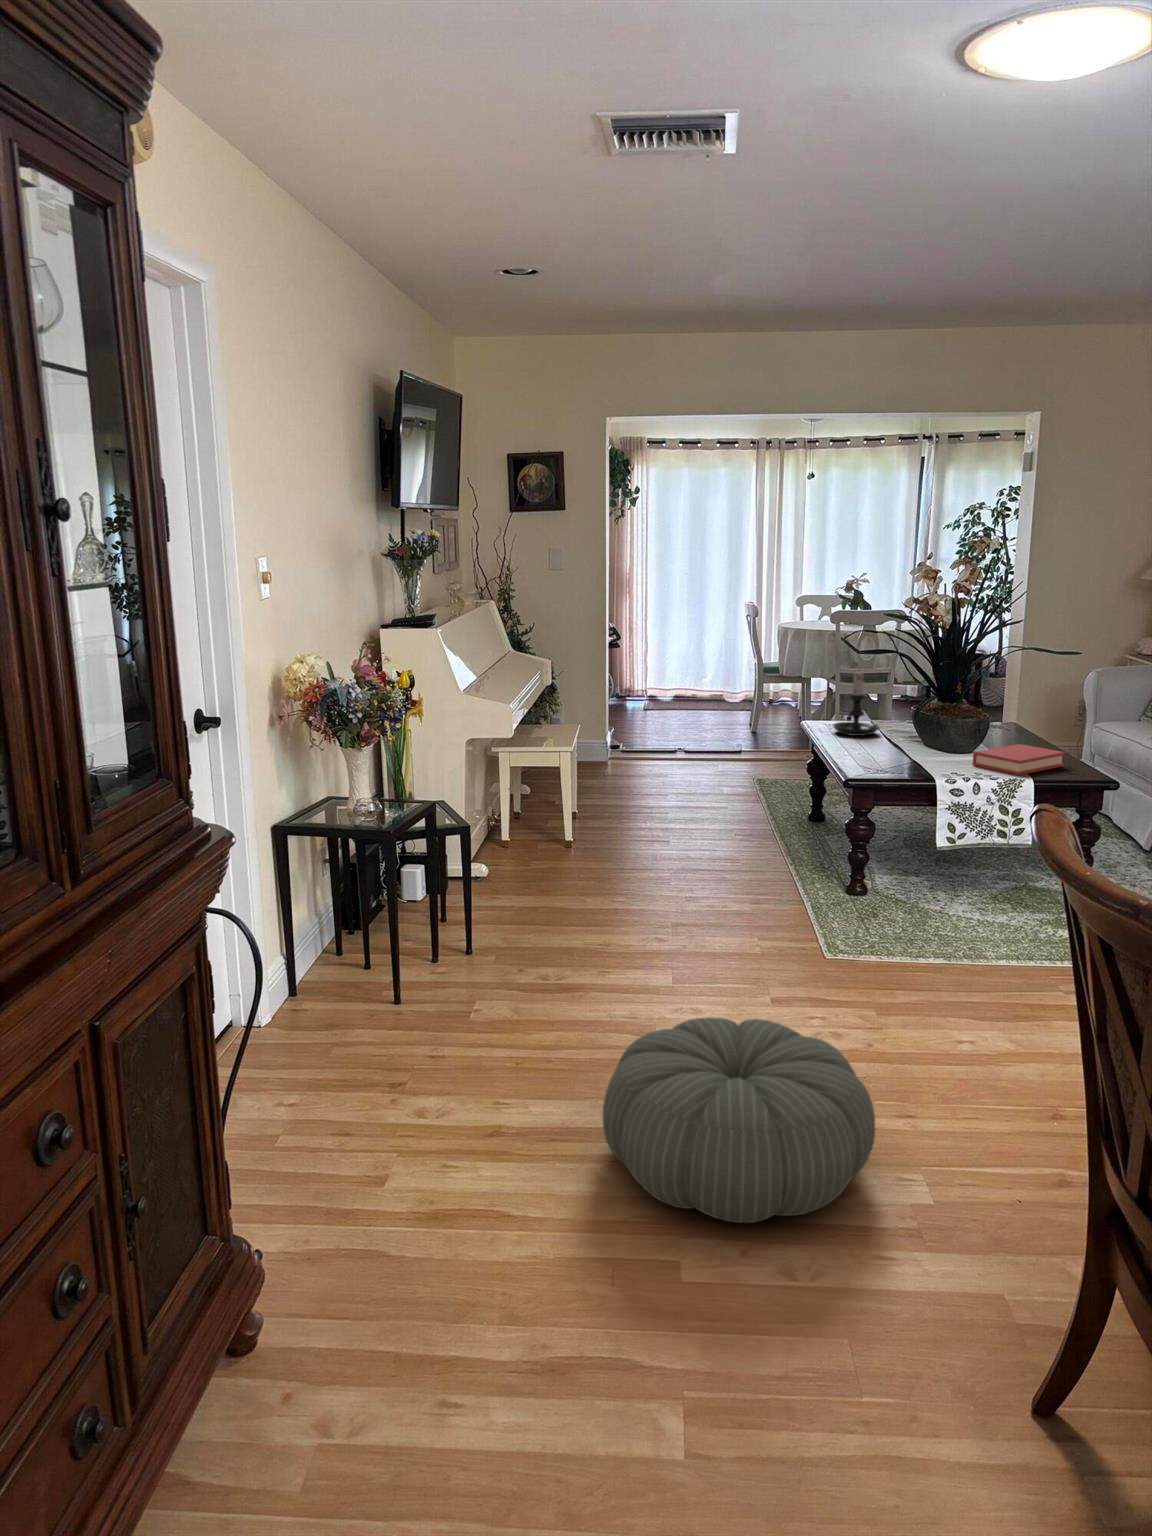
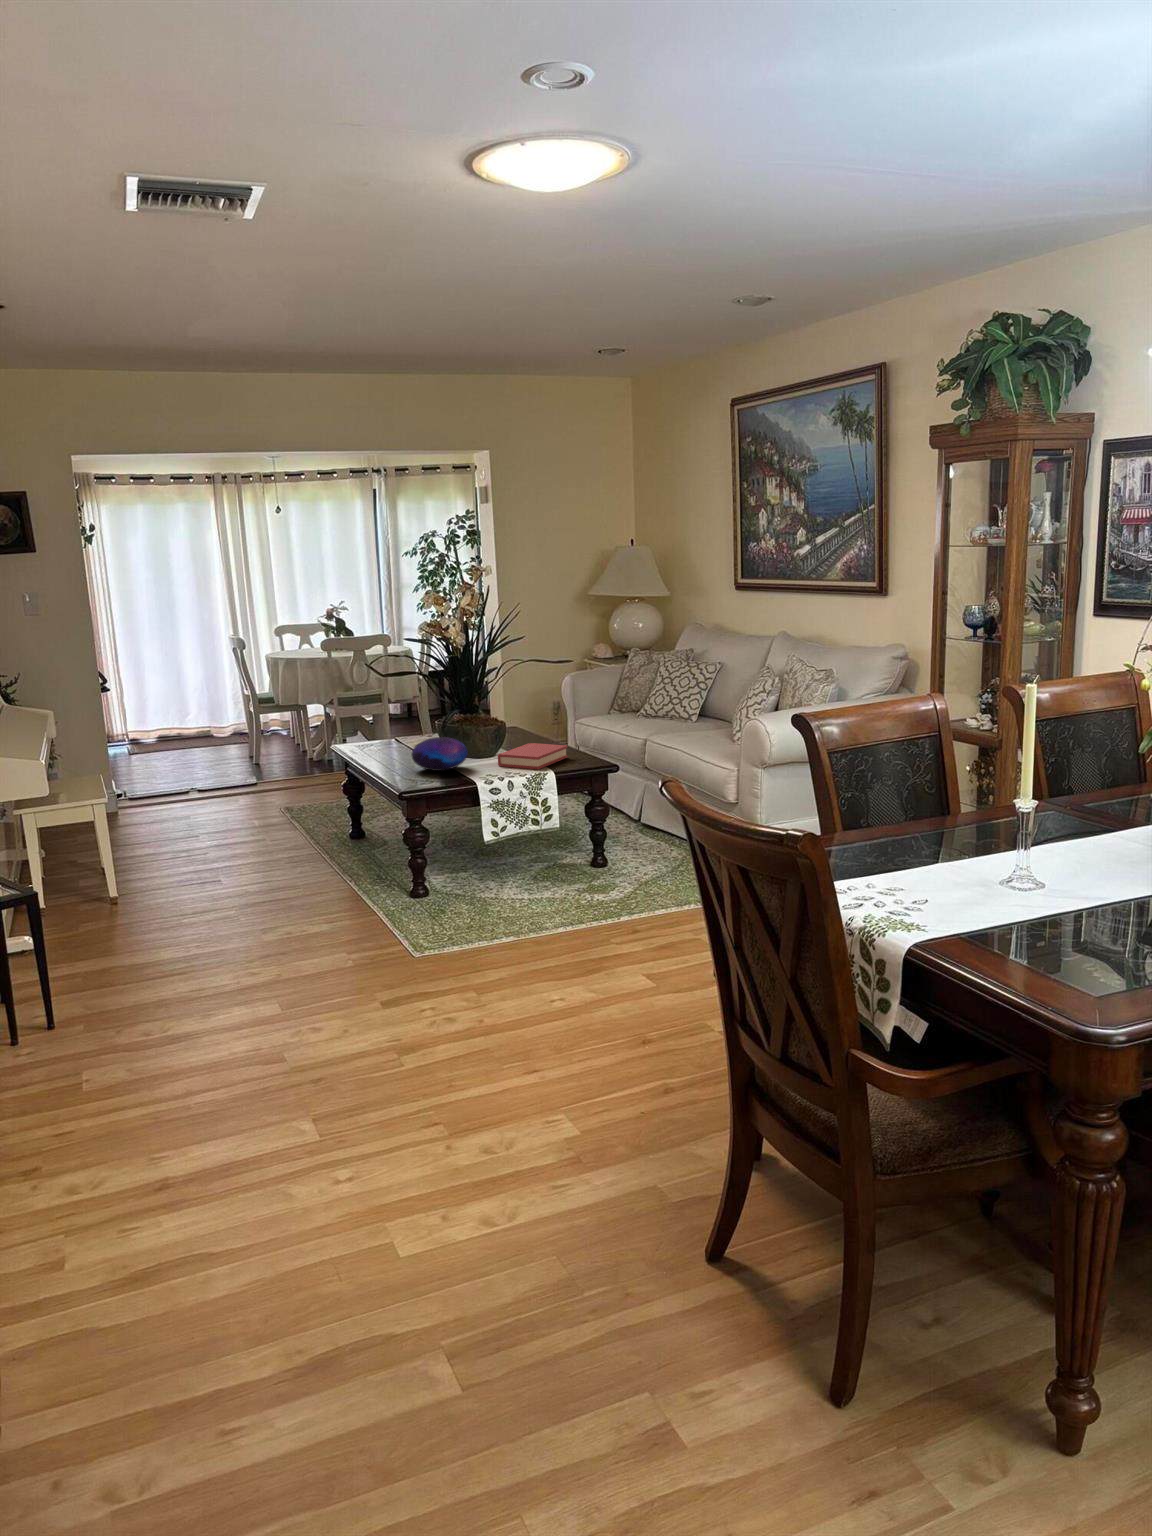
candle holder: present [833,672,879,736] -> none [364,691,407,753]
decorative orb: none [873,724,938,762] -> present [411,737,468,771]
pouf: present [602,1017,875,1223] -> none [289,1016,533,1201]

